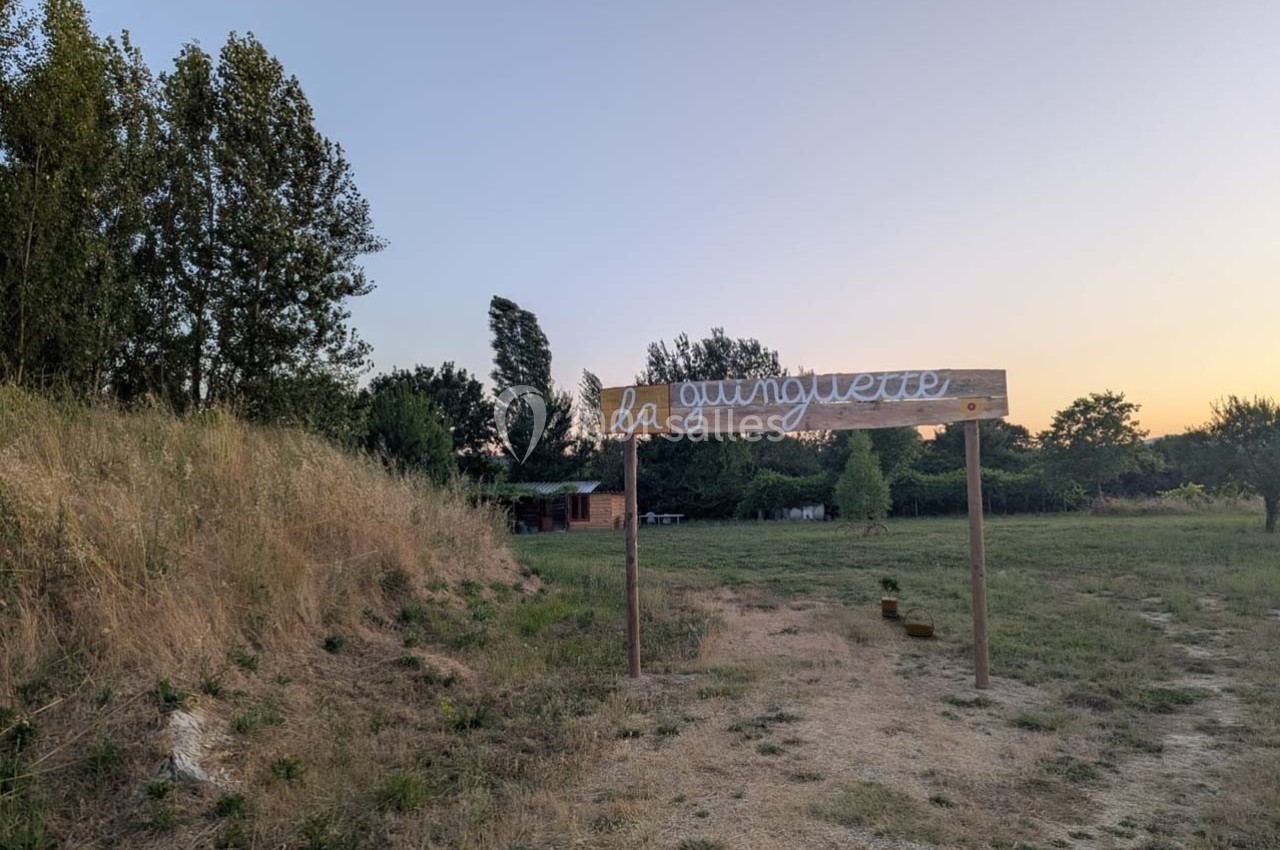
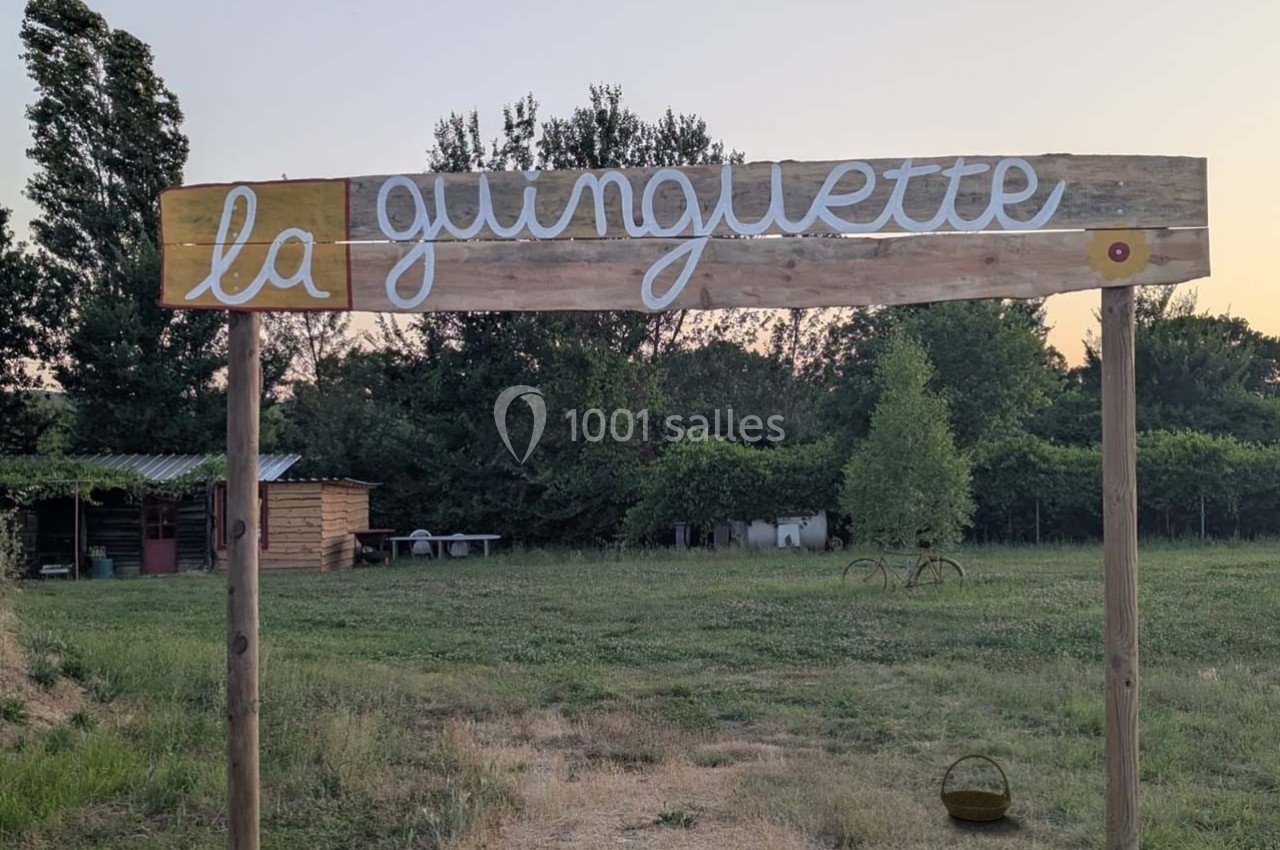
potted tree: present [877,579,902,617] -> none [889,680,947,771]

